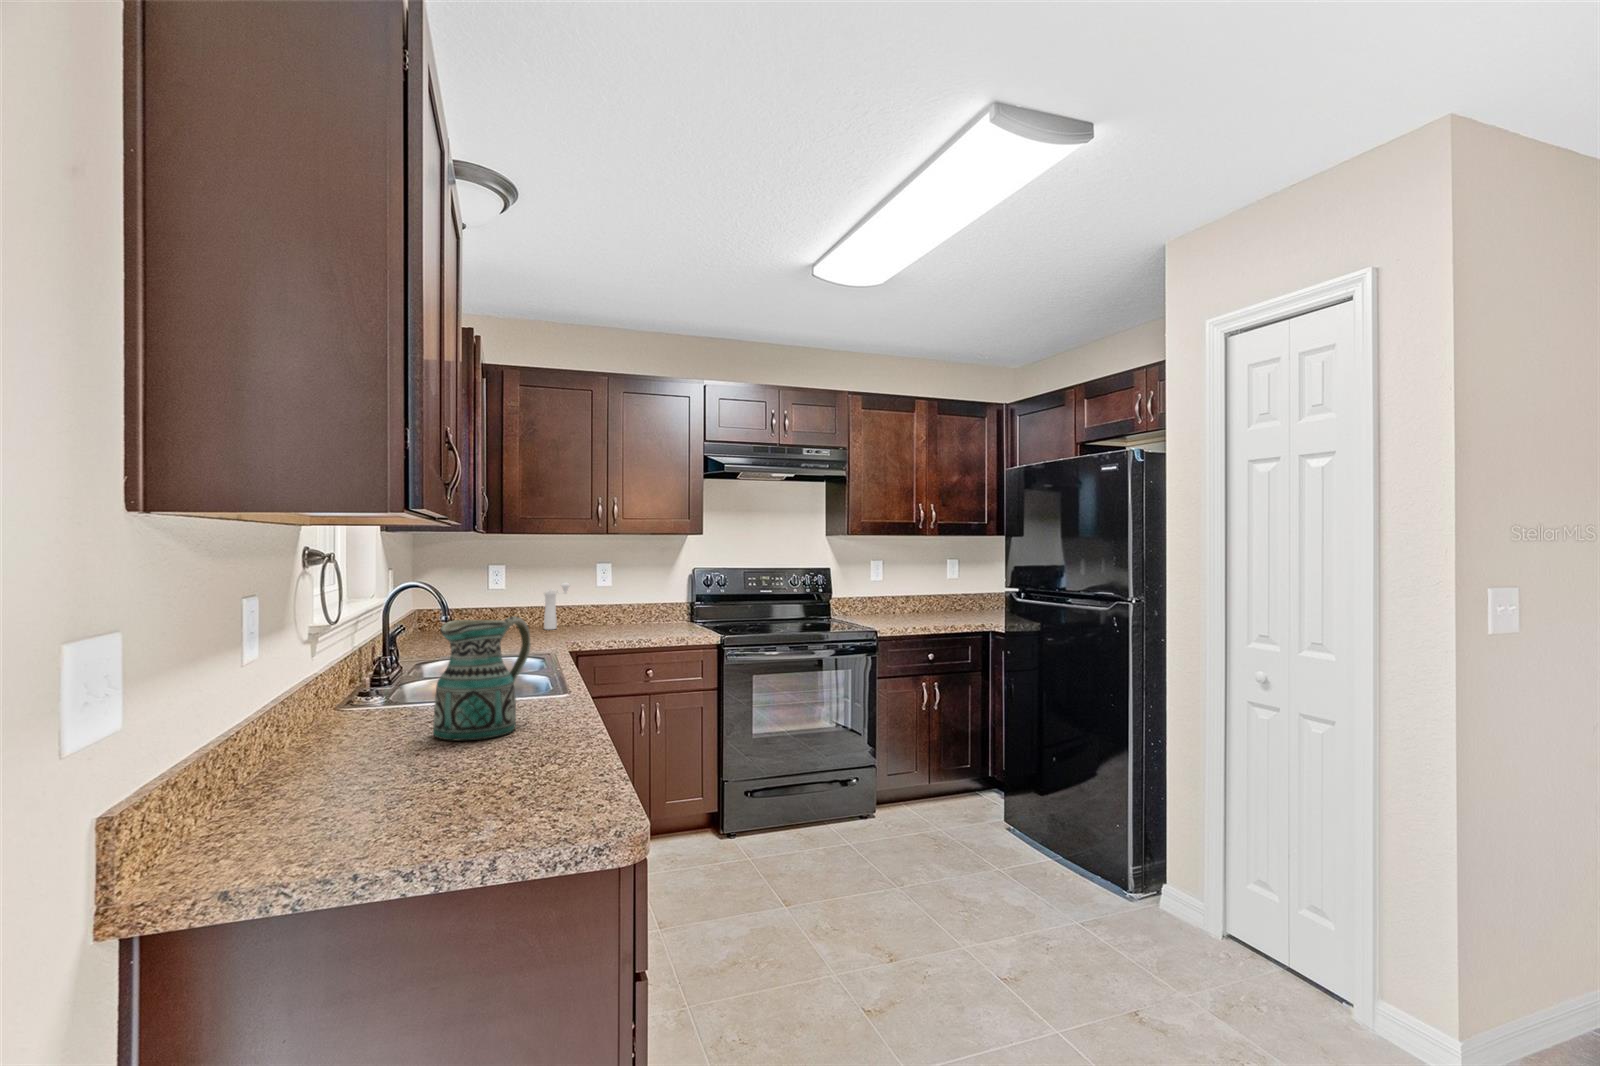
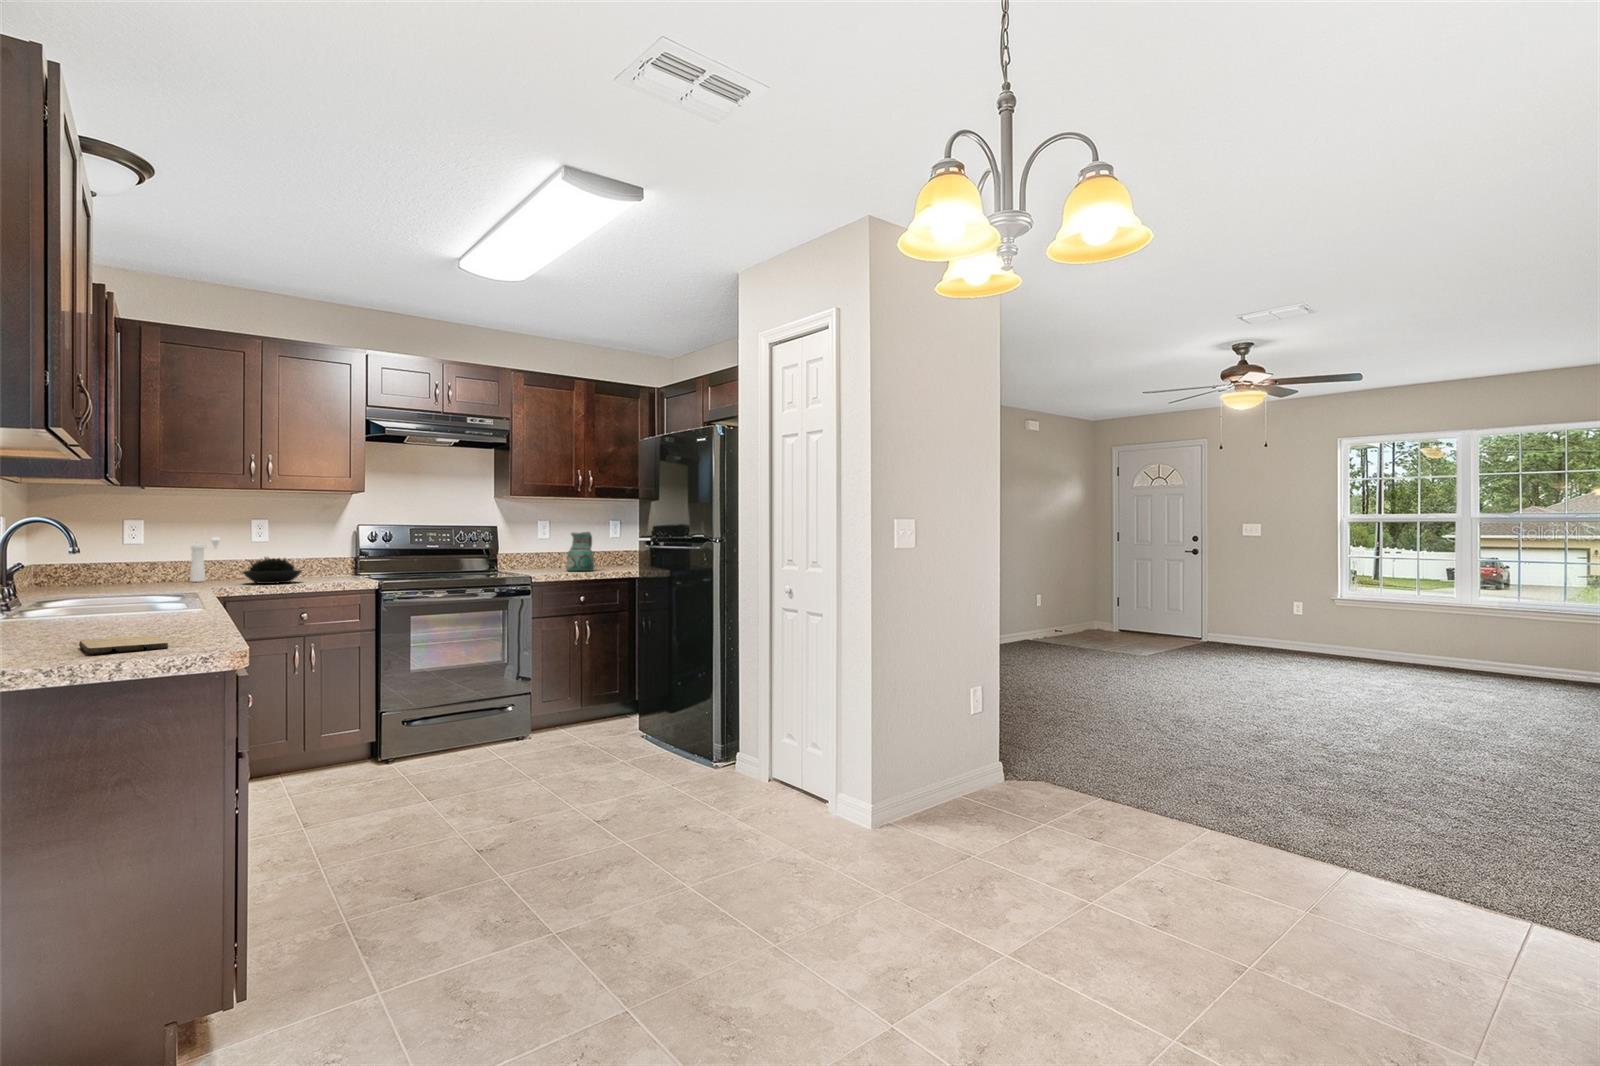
succulent plant: none [590,606,645,636] -> present [243,557,301,584]
ceramic pitcher: present [433,616,531,741] -> present [566,532,594,571]
cutting board: none [447,780,549,833] -> present [79,636,168,654]

